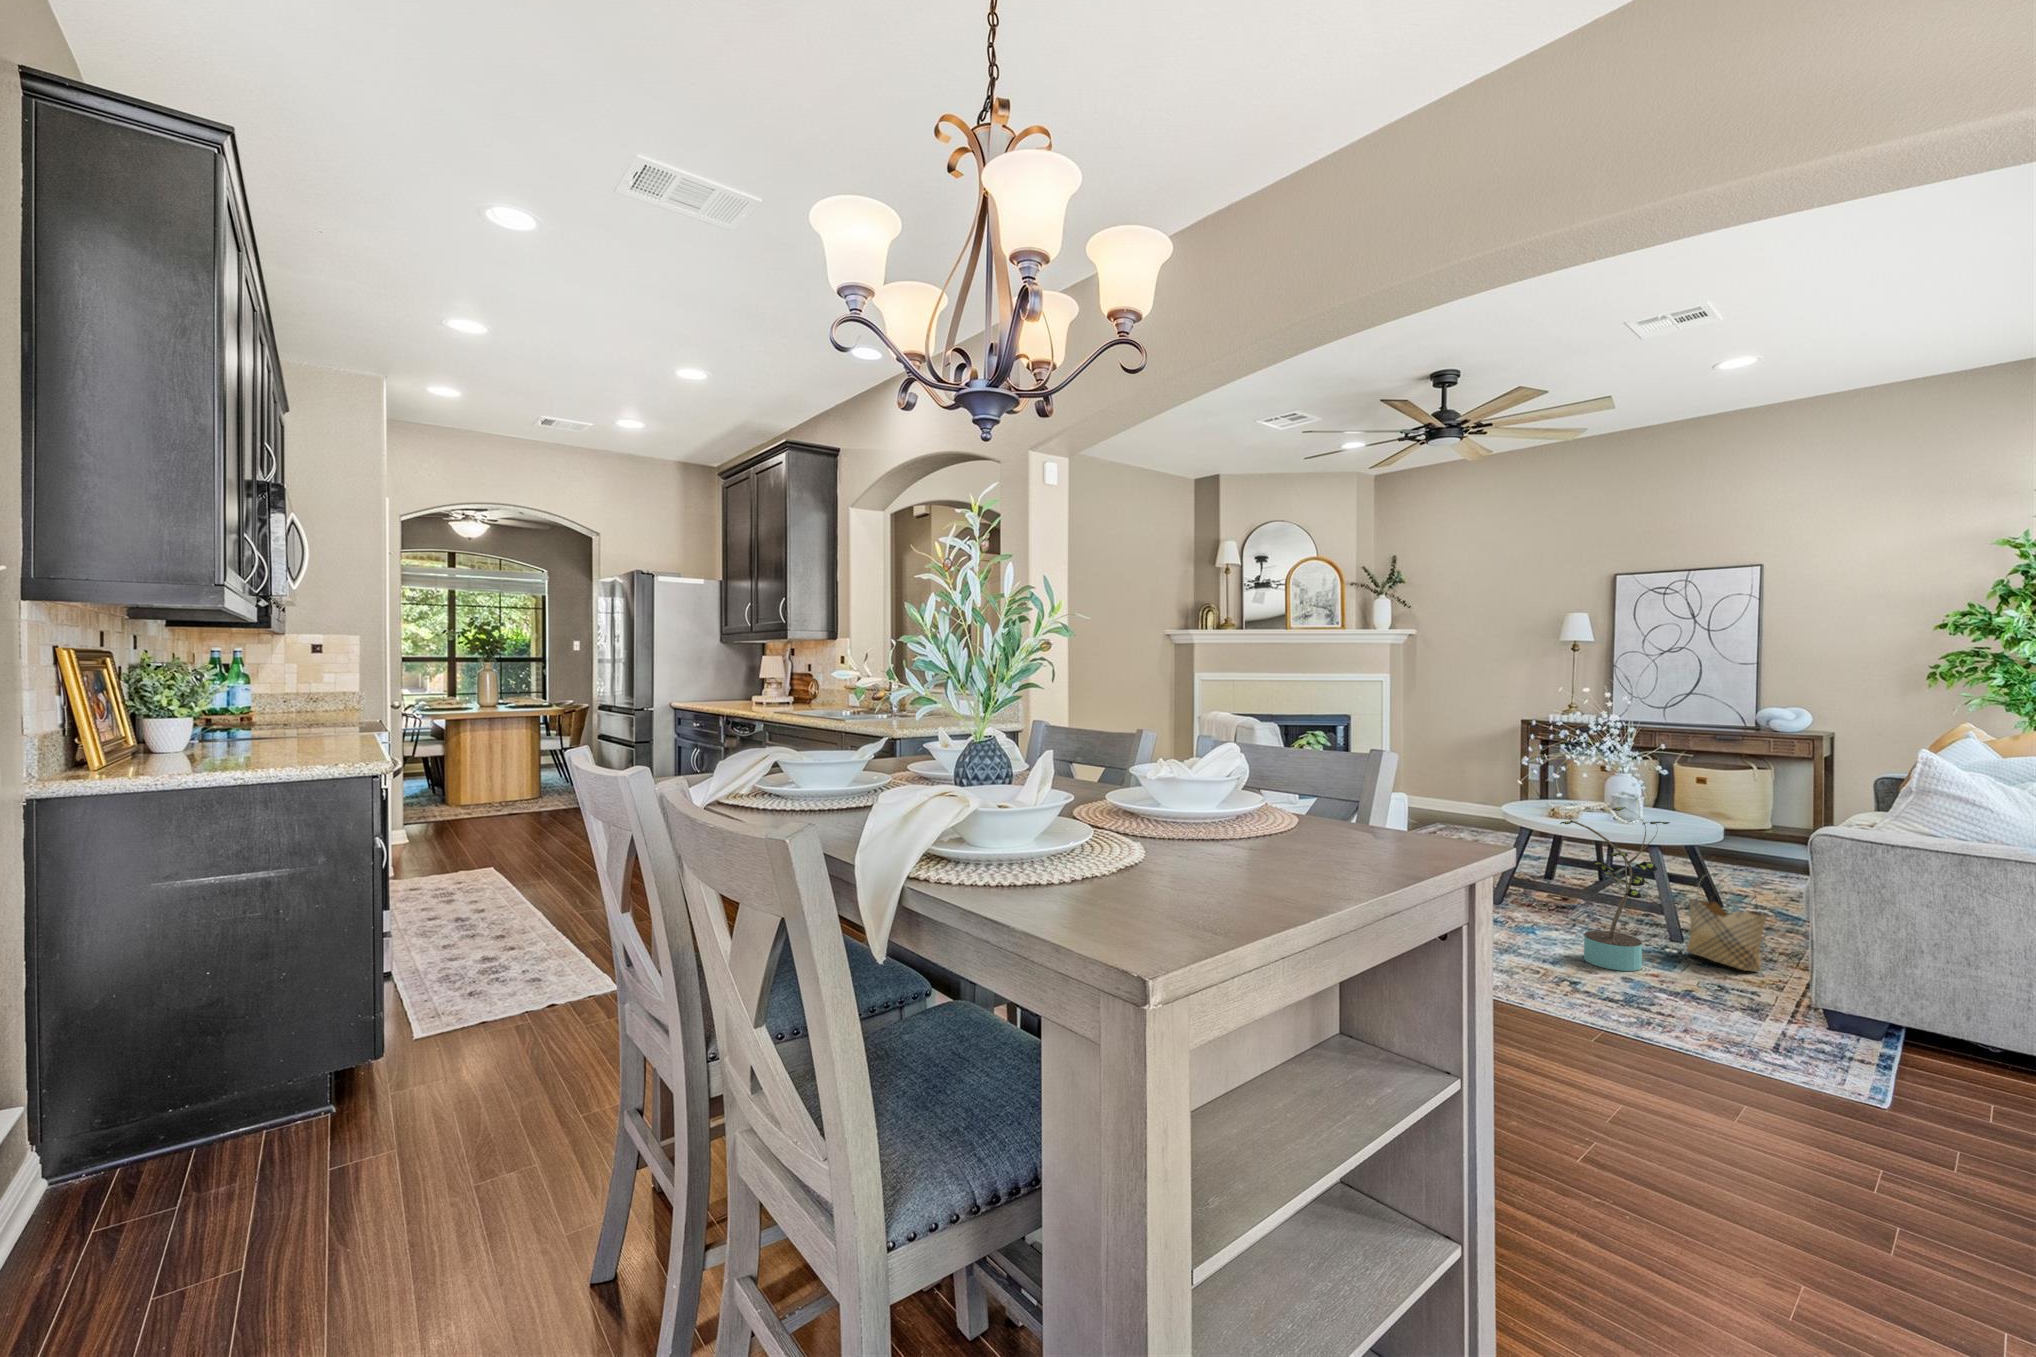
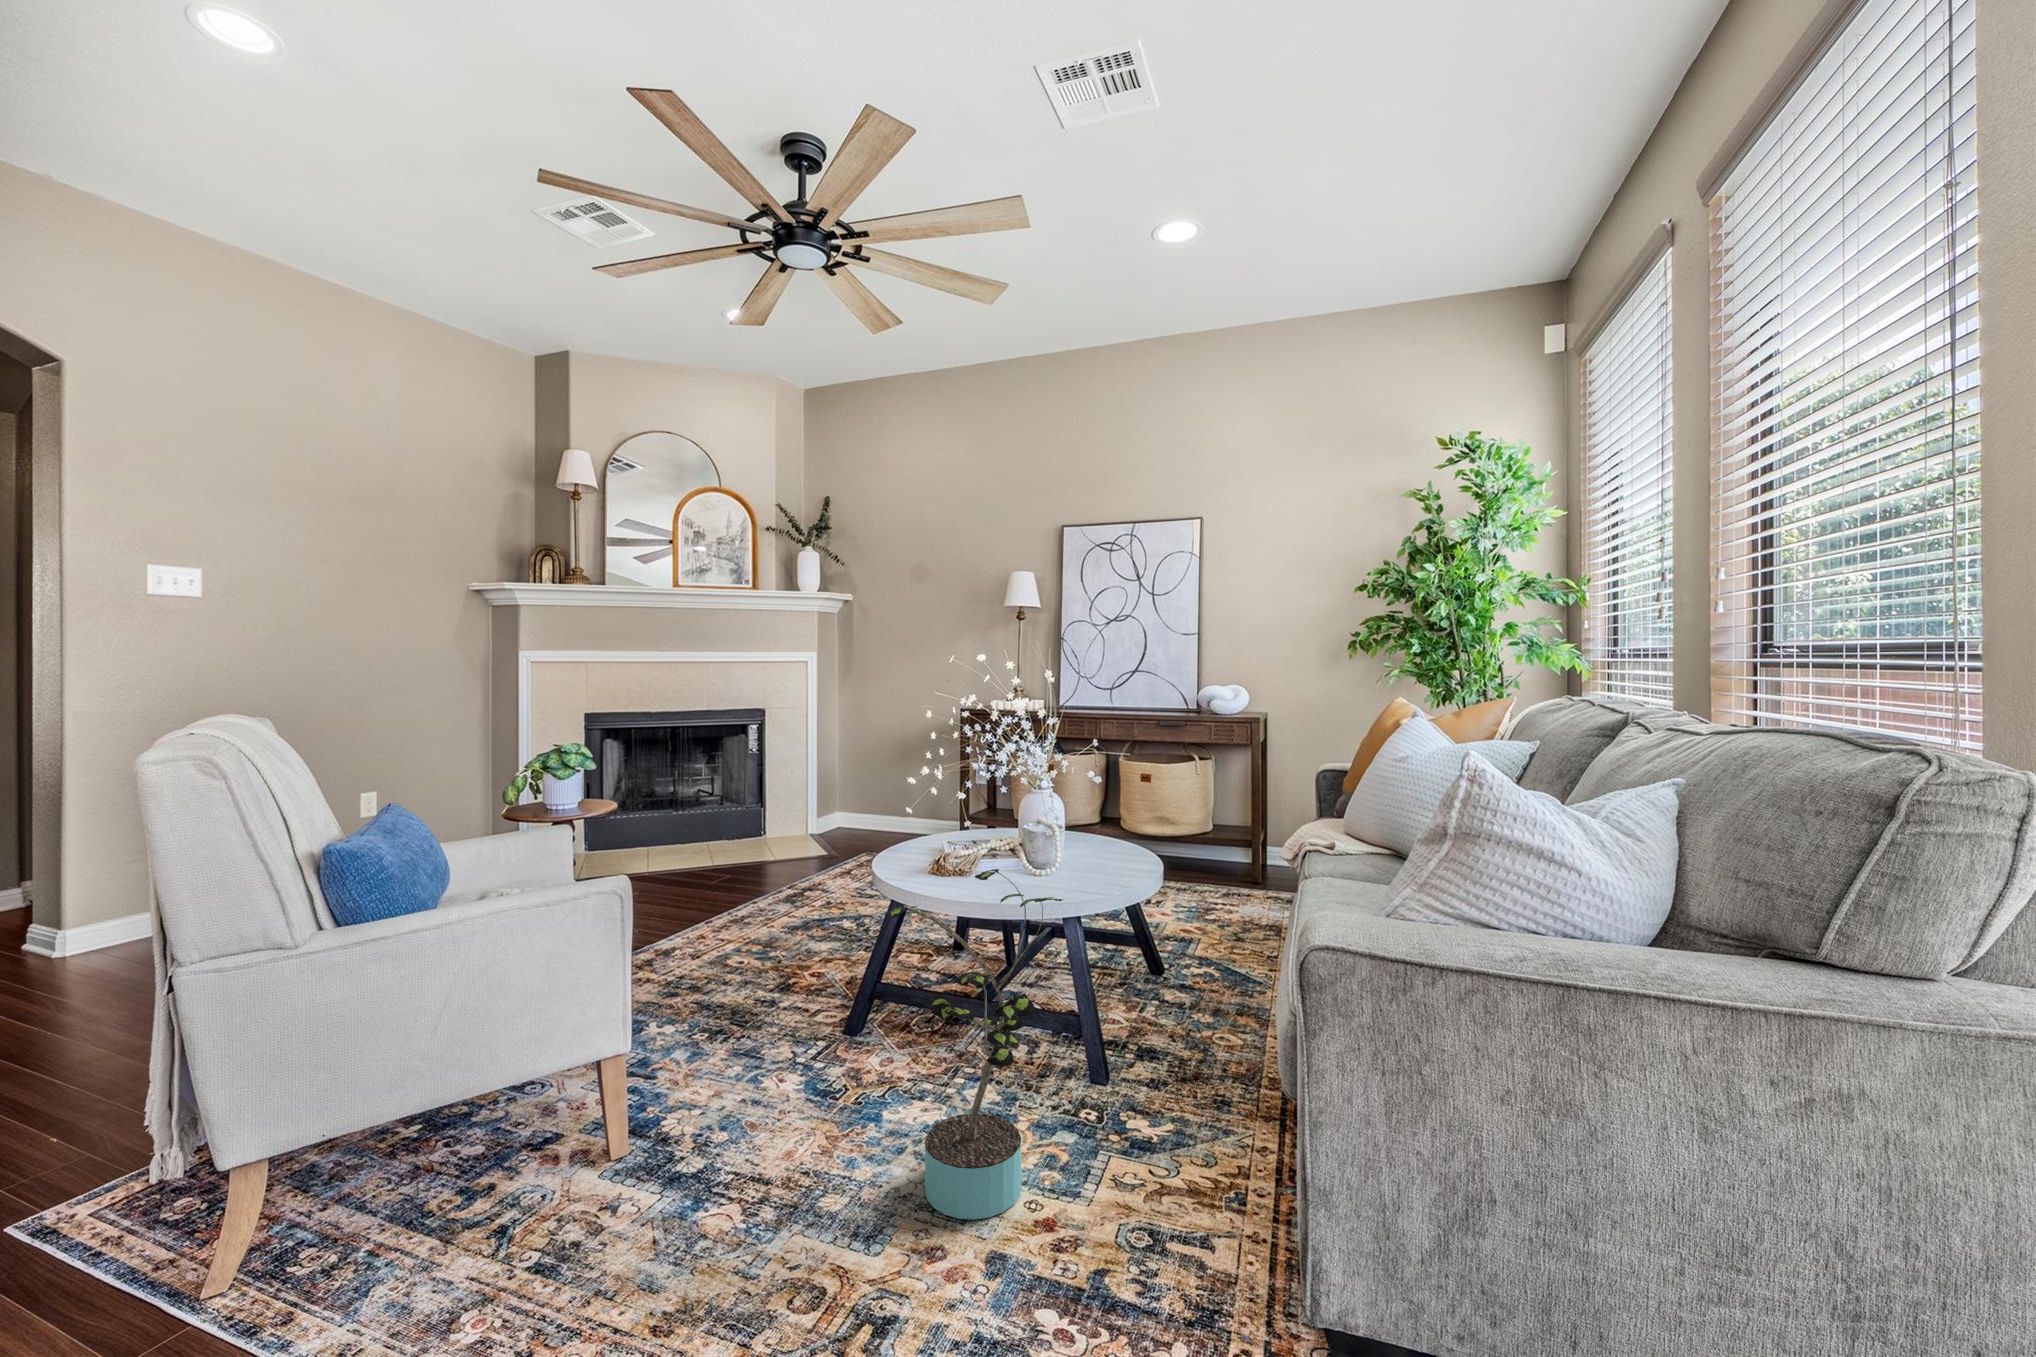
woven basket: present [1687,874,1767,971] -> none [1101,965,1213,1154]

